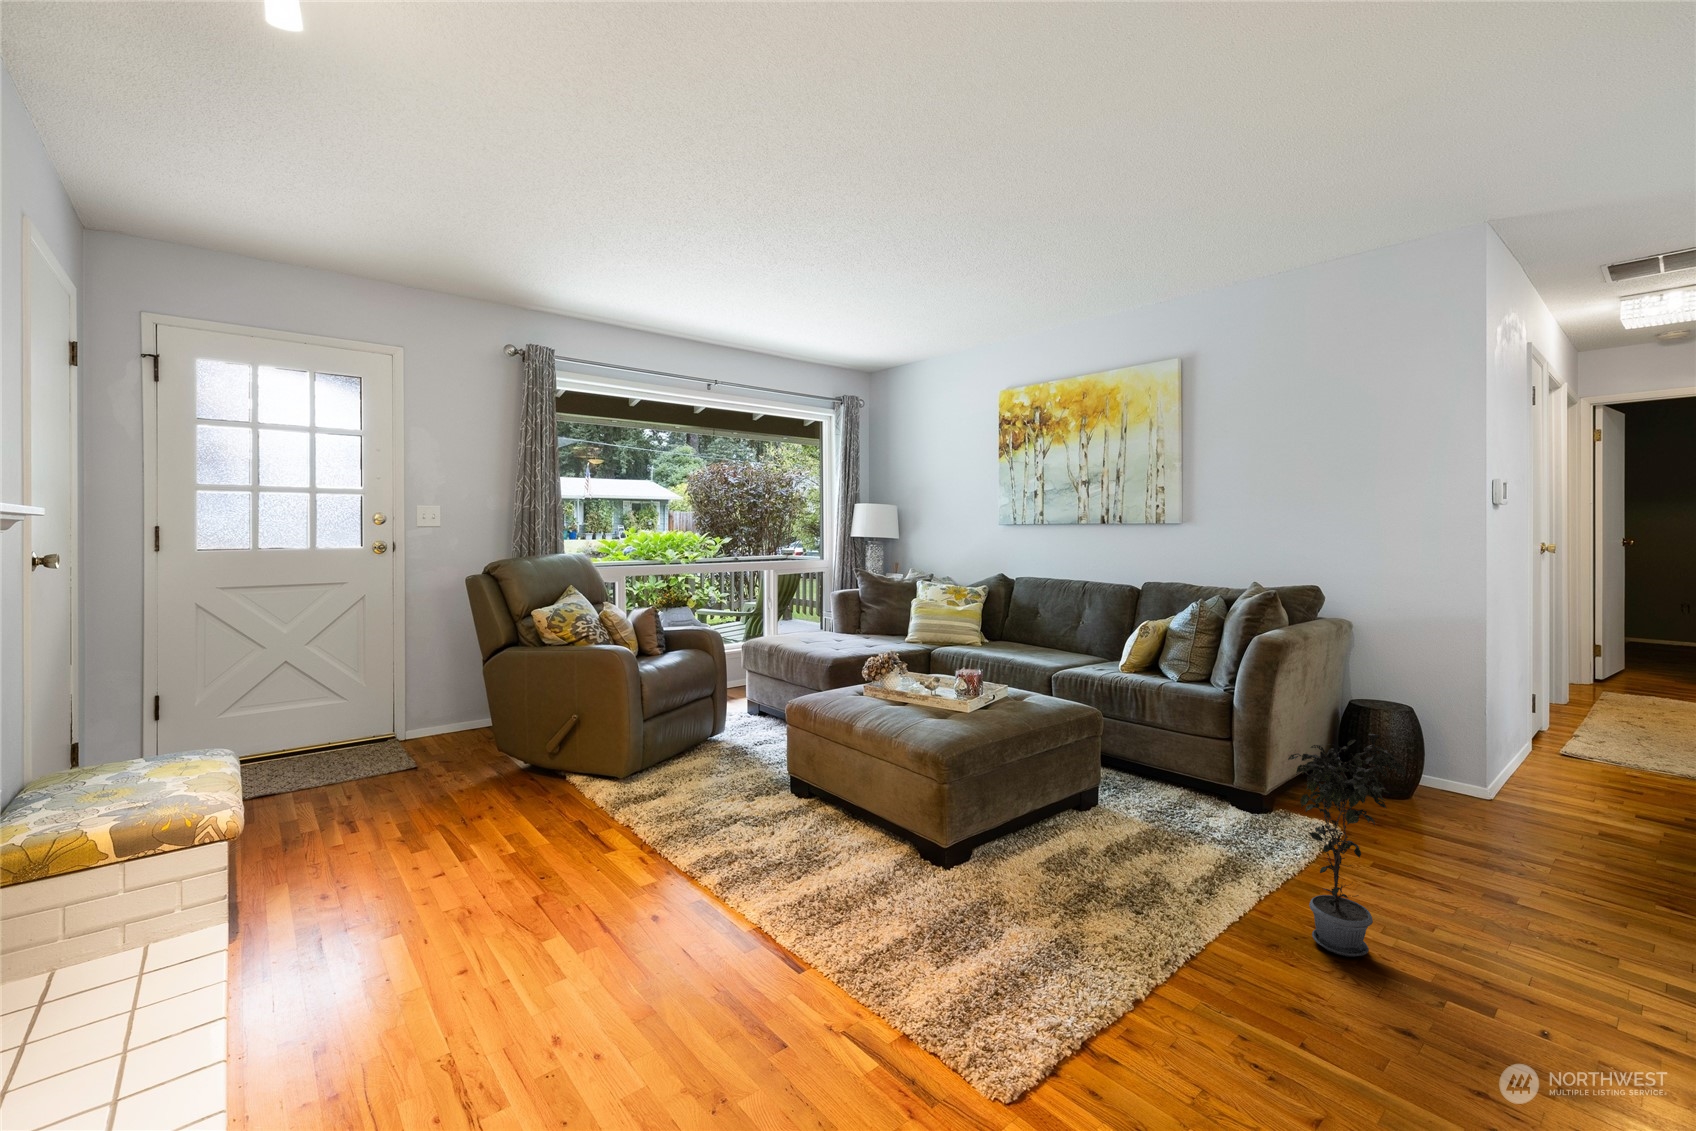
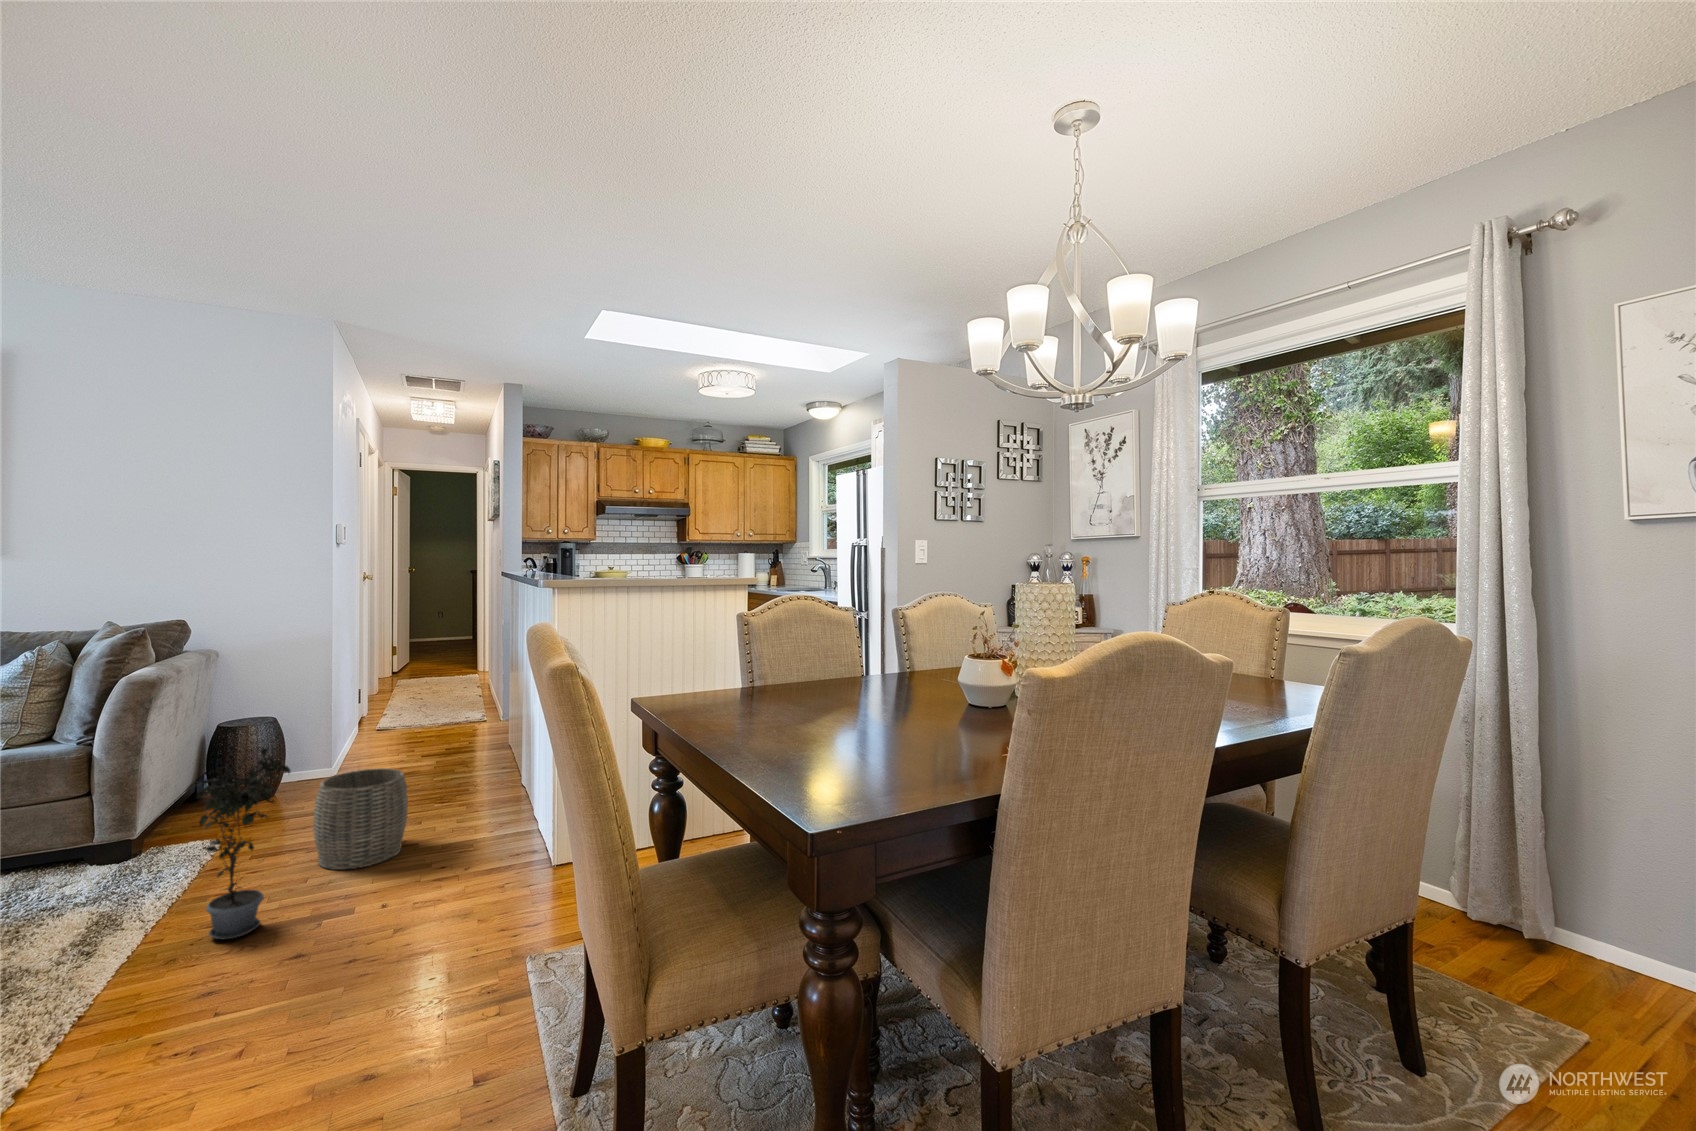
woven basket: none [1446,797,1596,950] -> present [313,768,408,870]

